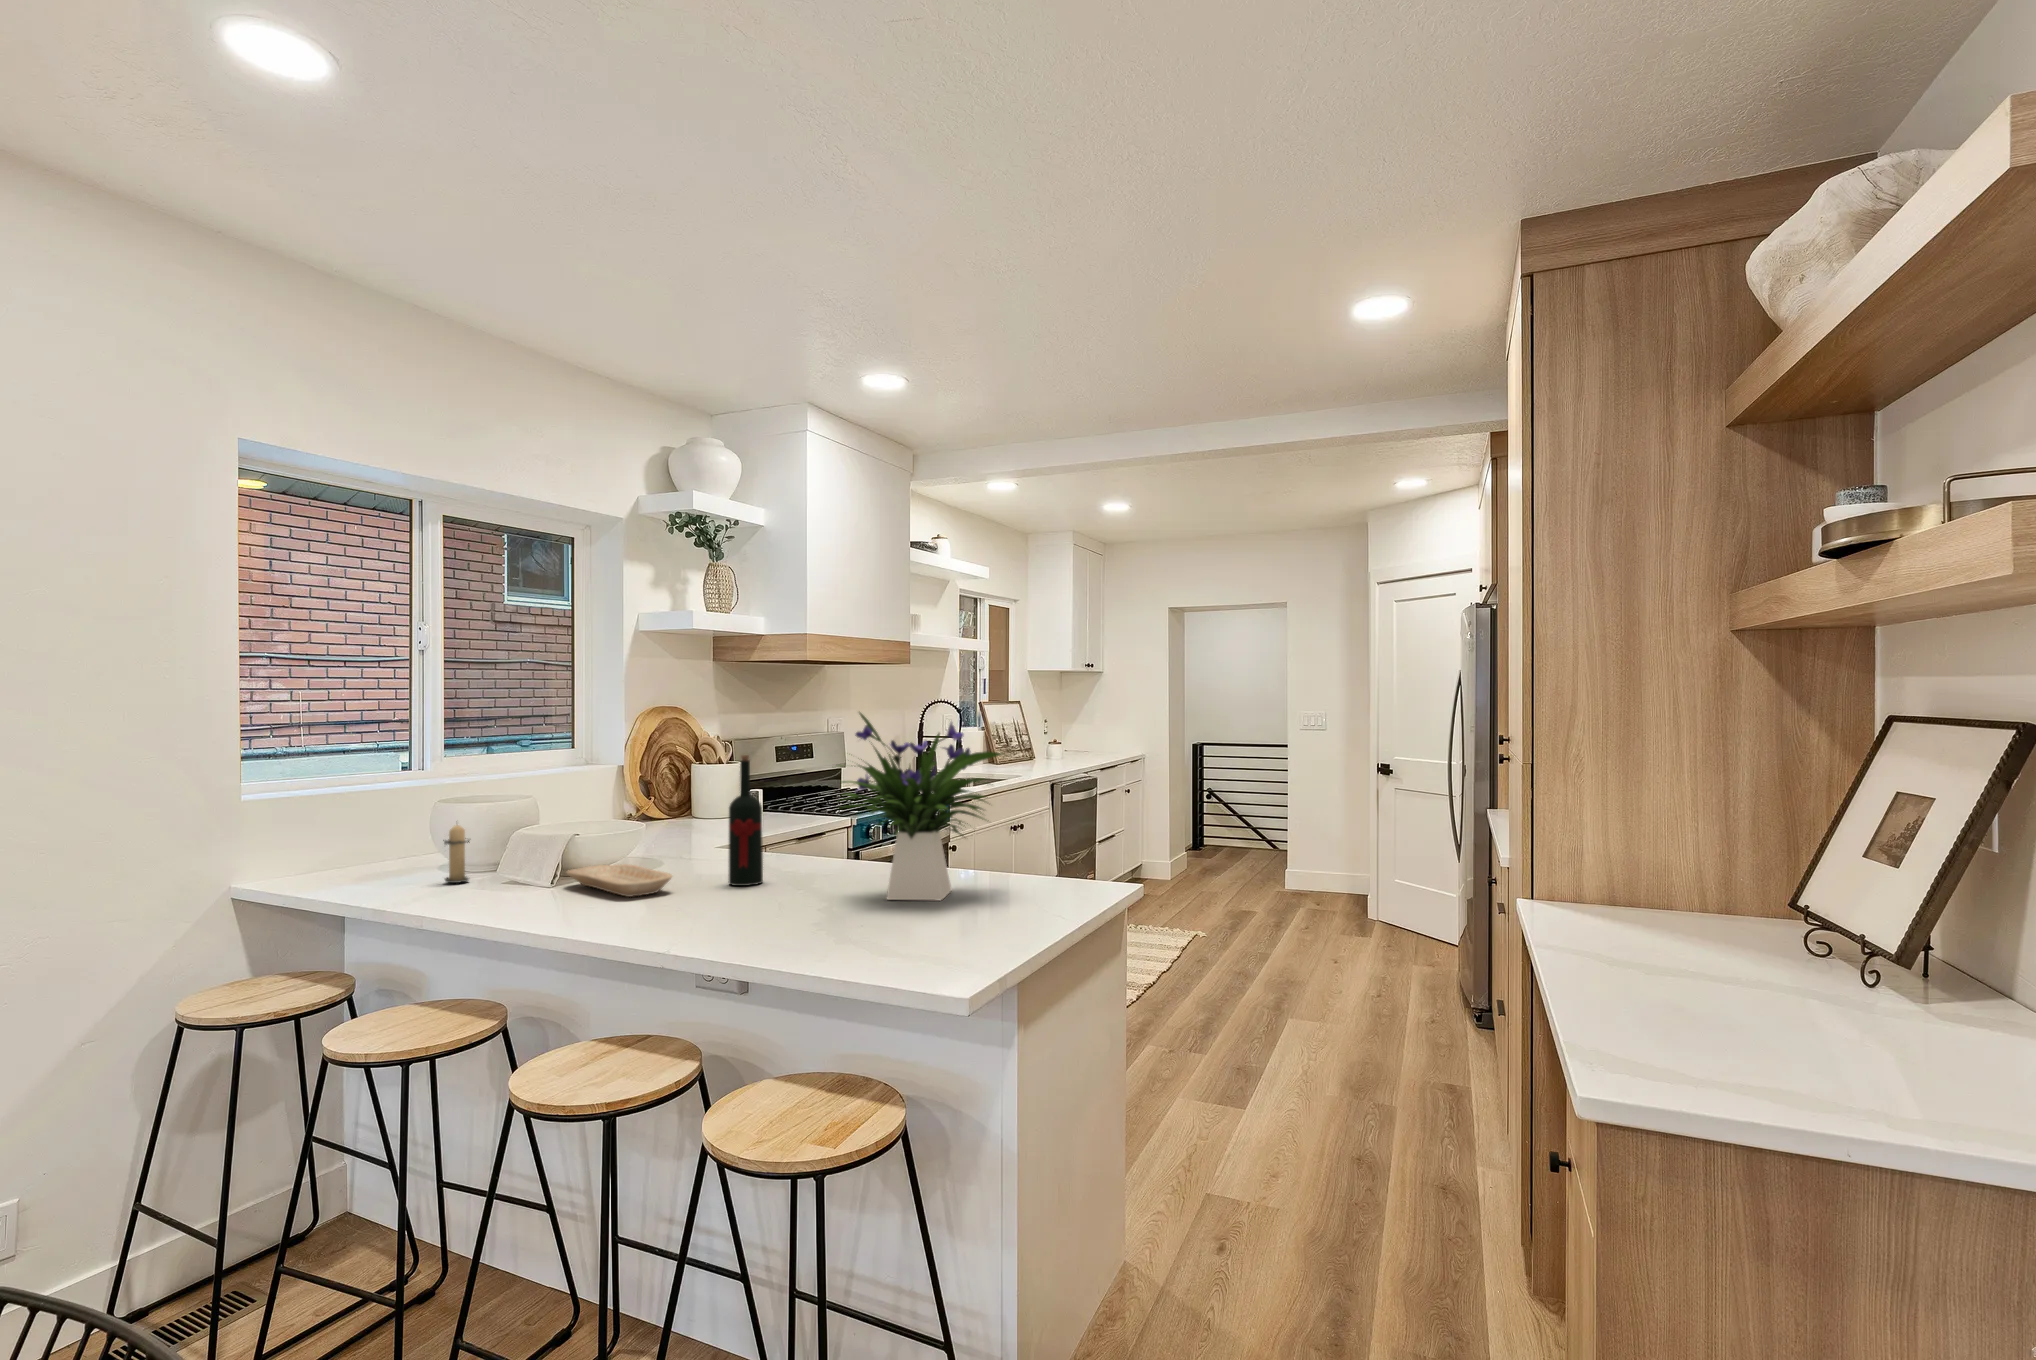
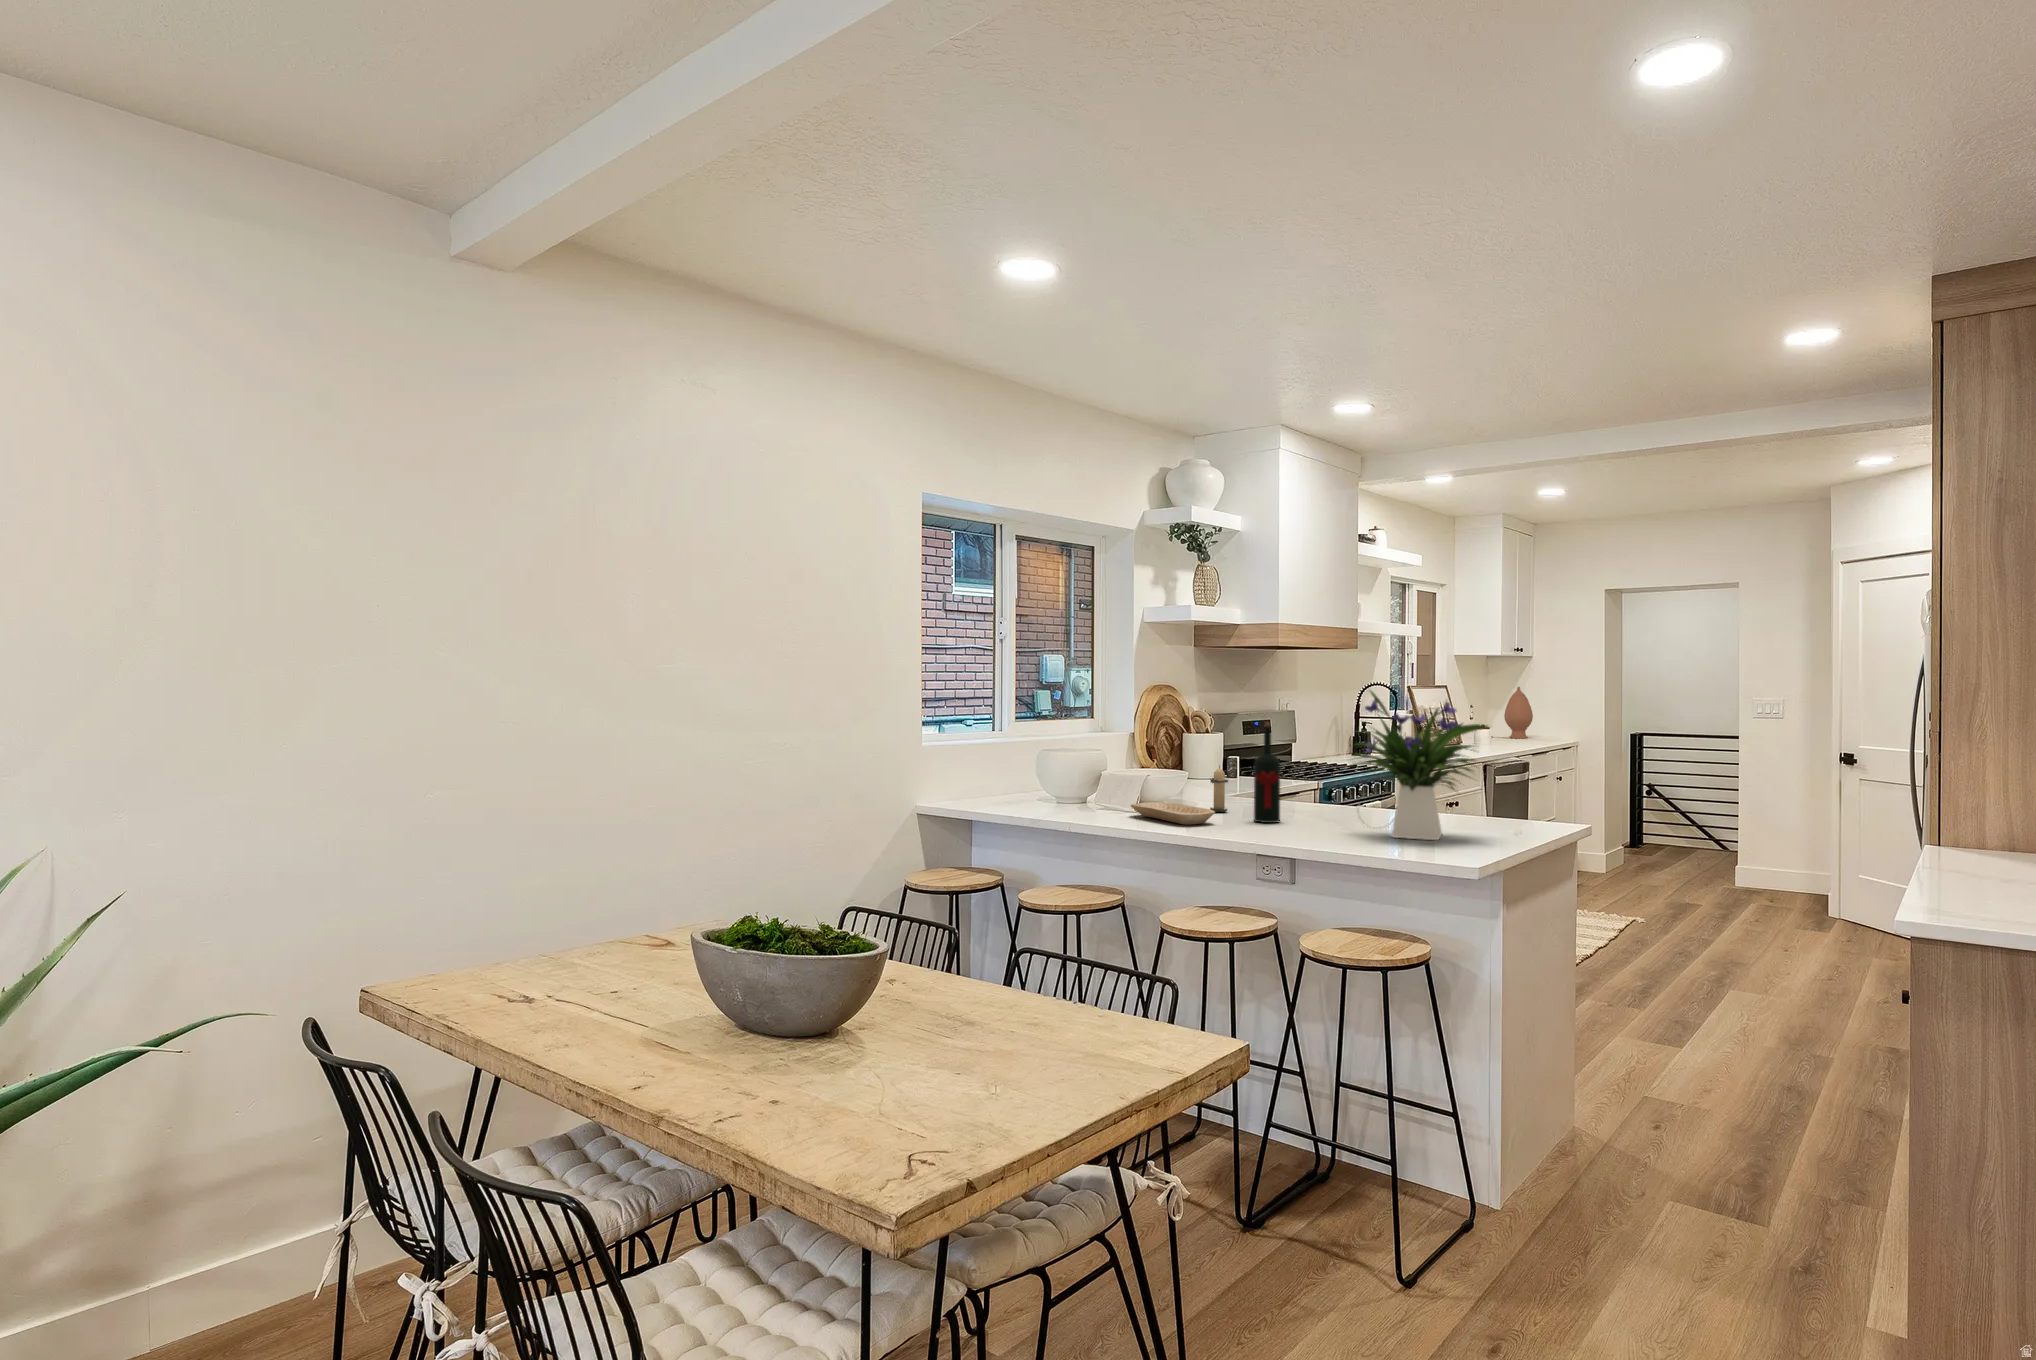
vase: none [1078,700,1104,752] -> present [1504,687,1533,738]
candle: present [443,825,470,883] -> present [1210,766,1228,812]

